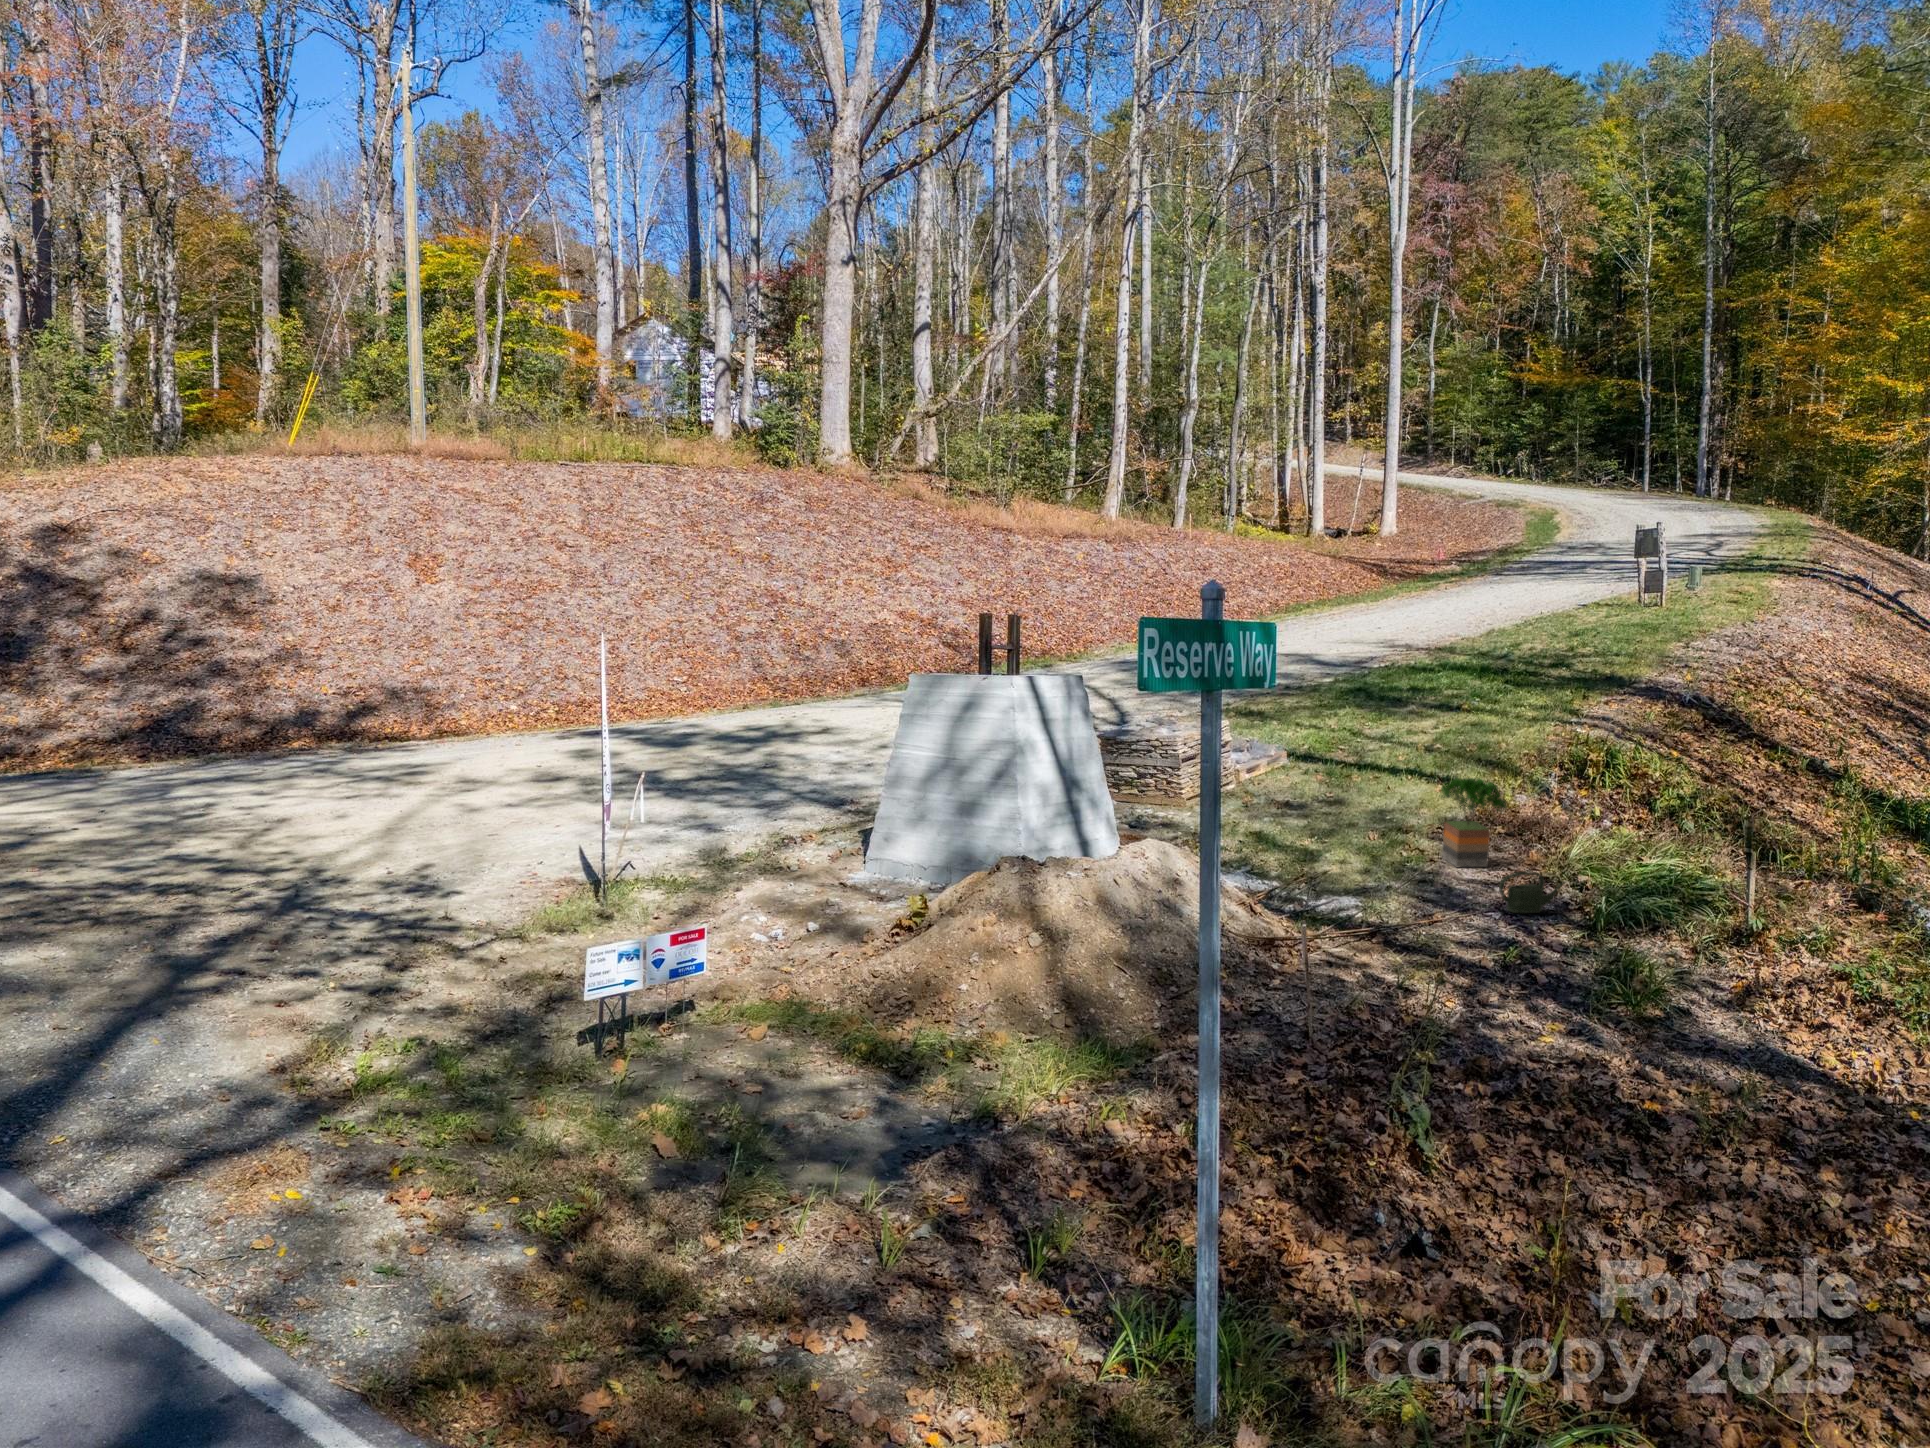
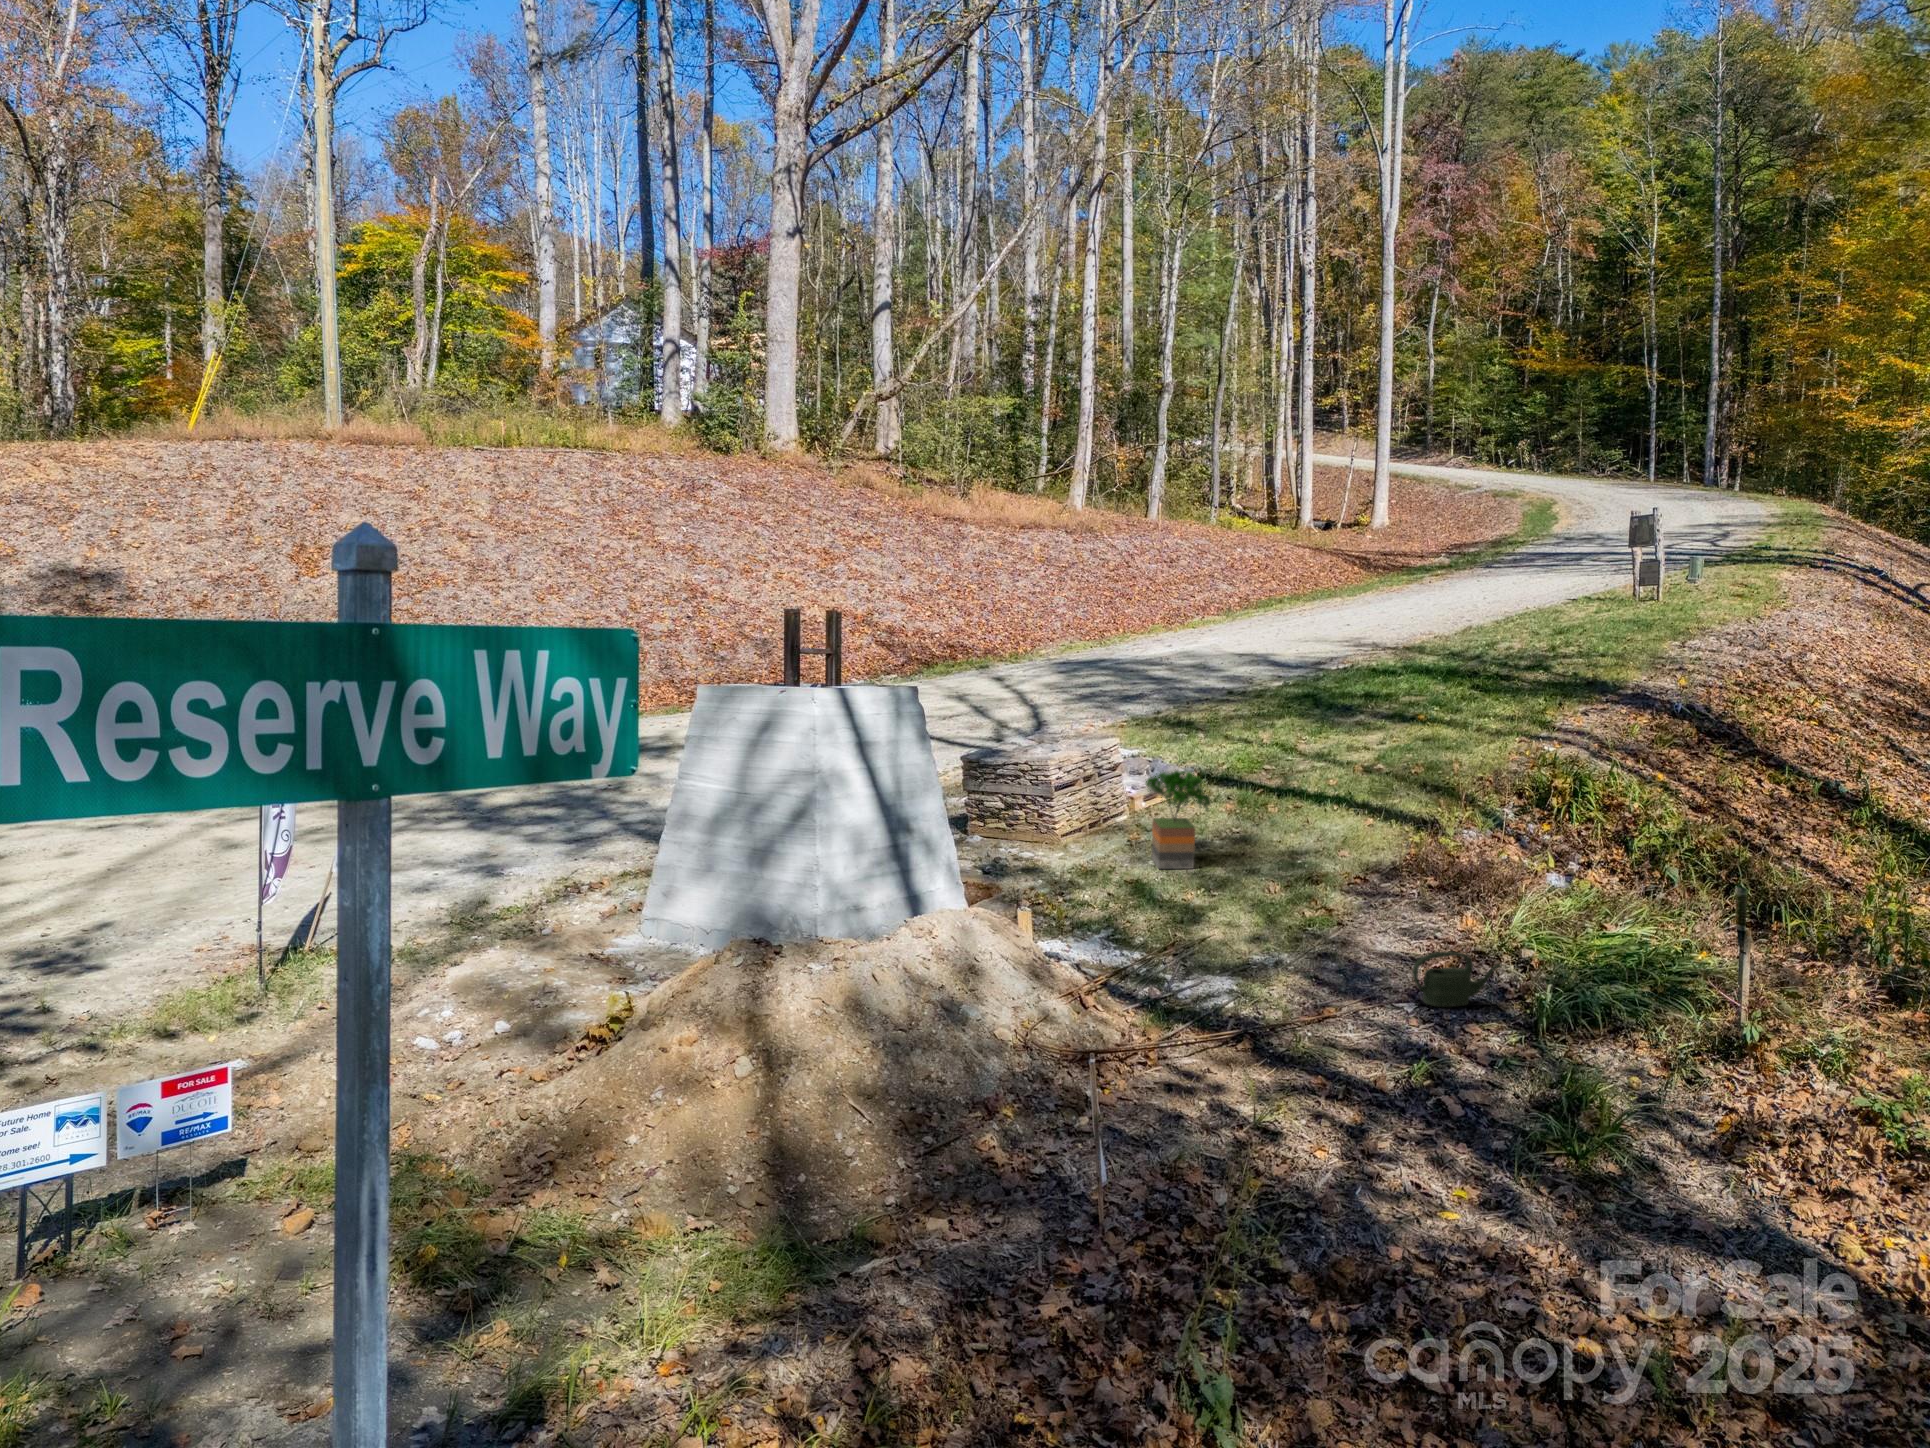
potted tree: present [1441,778,1506,867] -> present [1146,771,1211,869]

